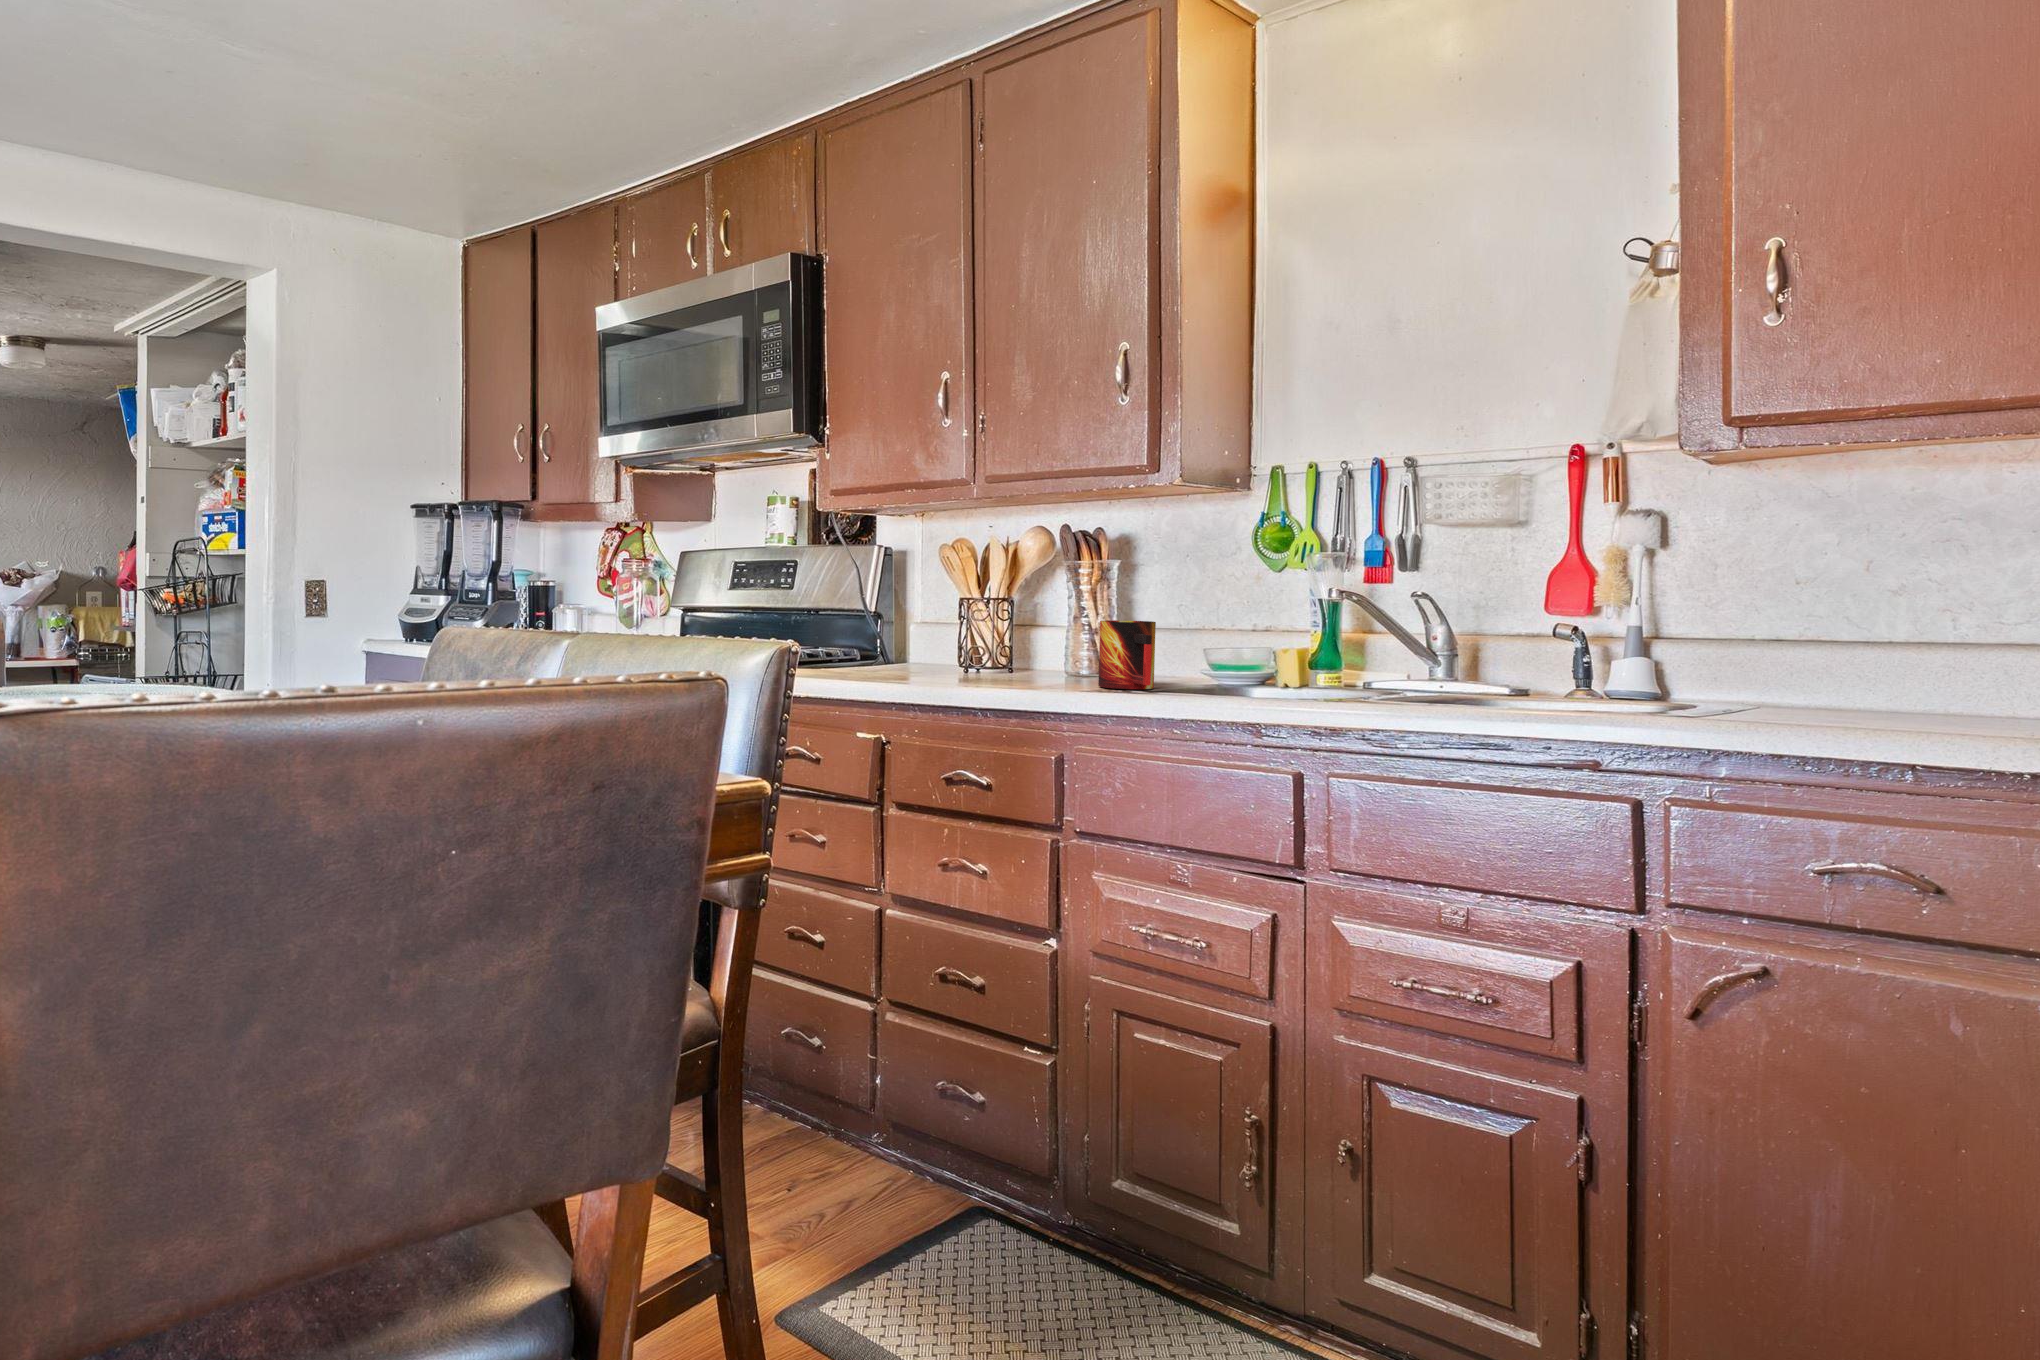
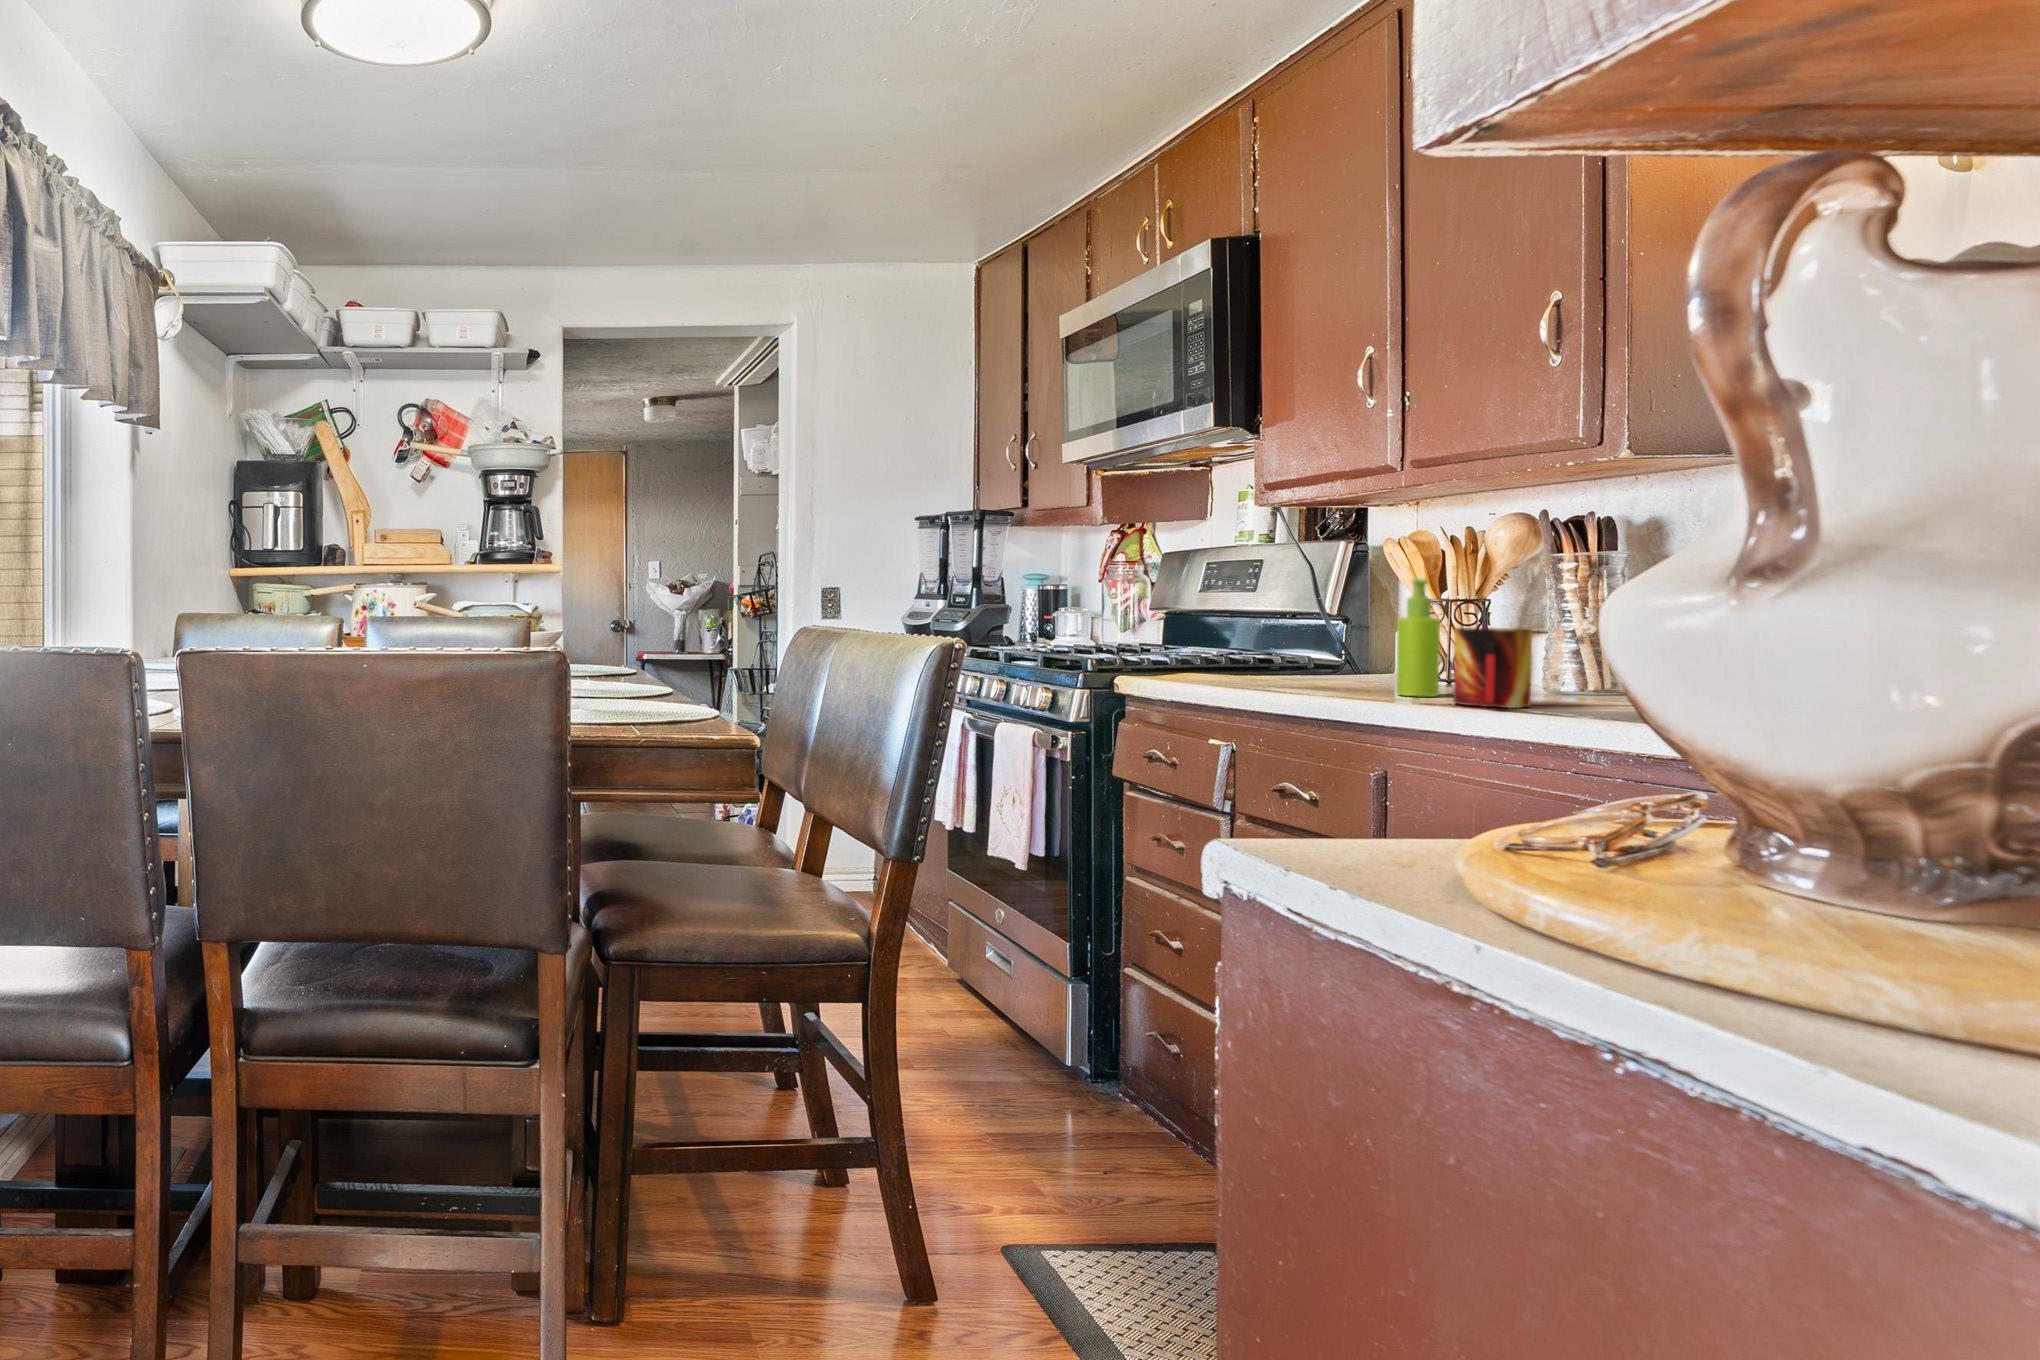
soap dispenser: none [1032,577,1065,682] -> present [1396,579,1440,697]

